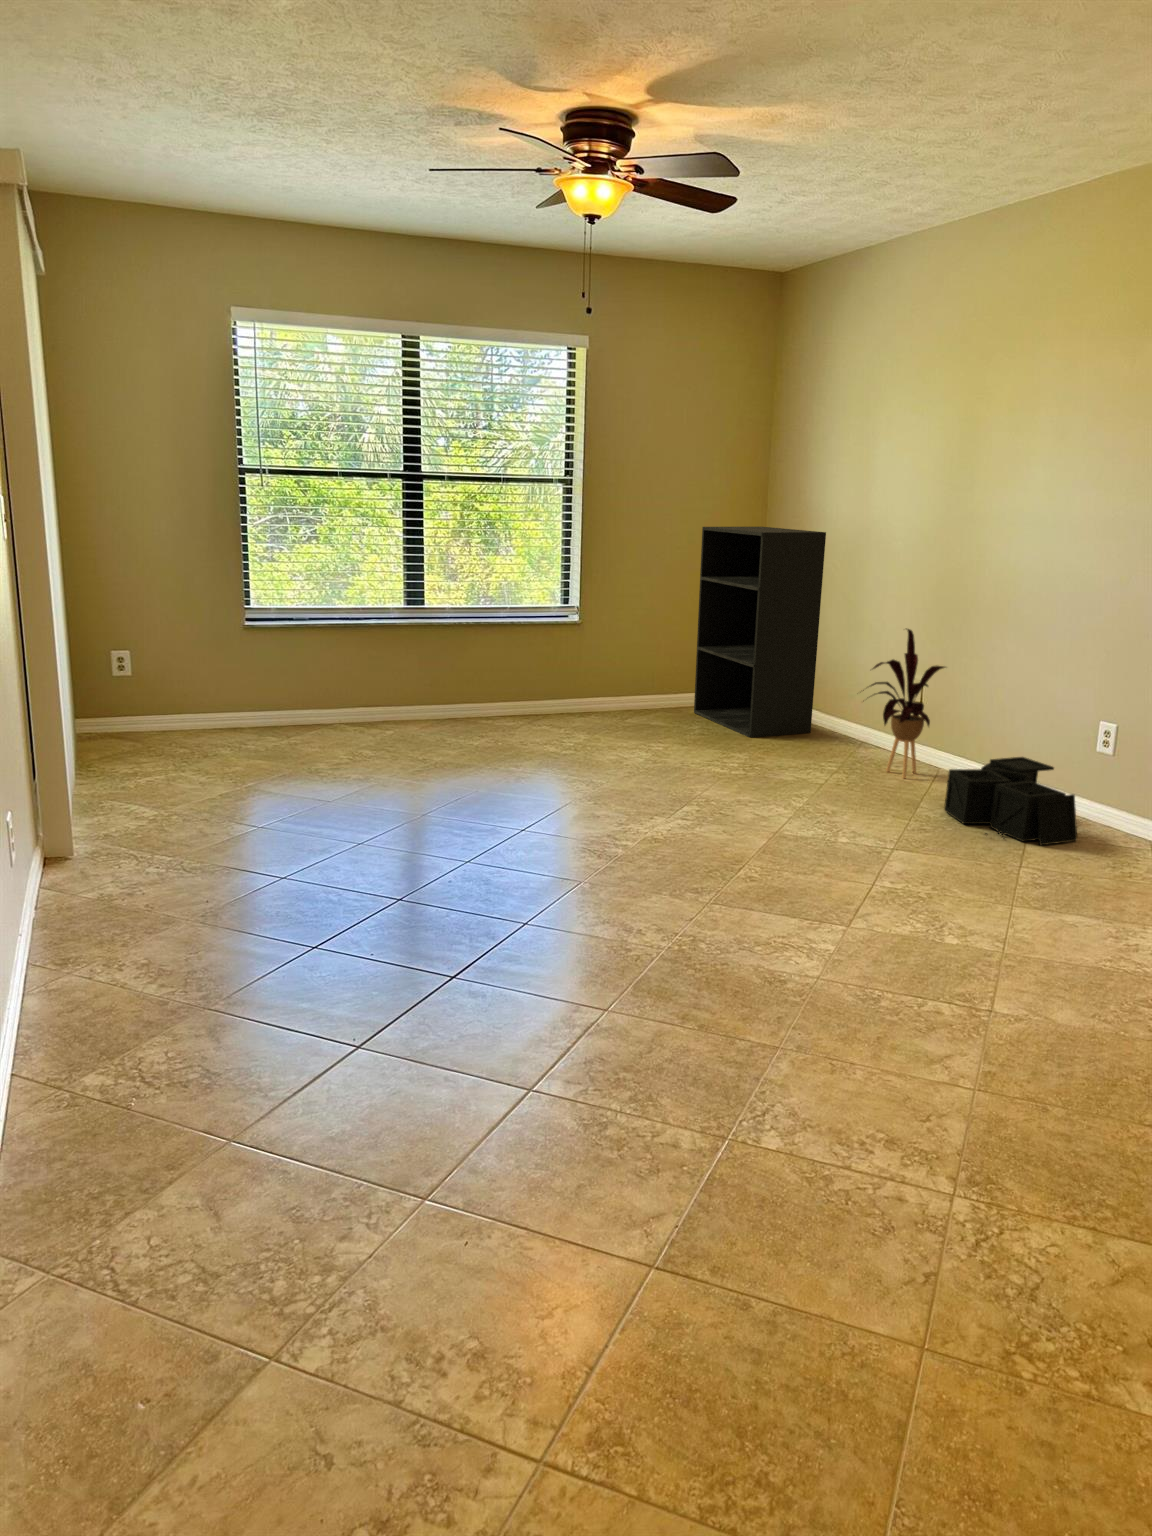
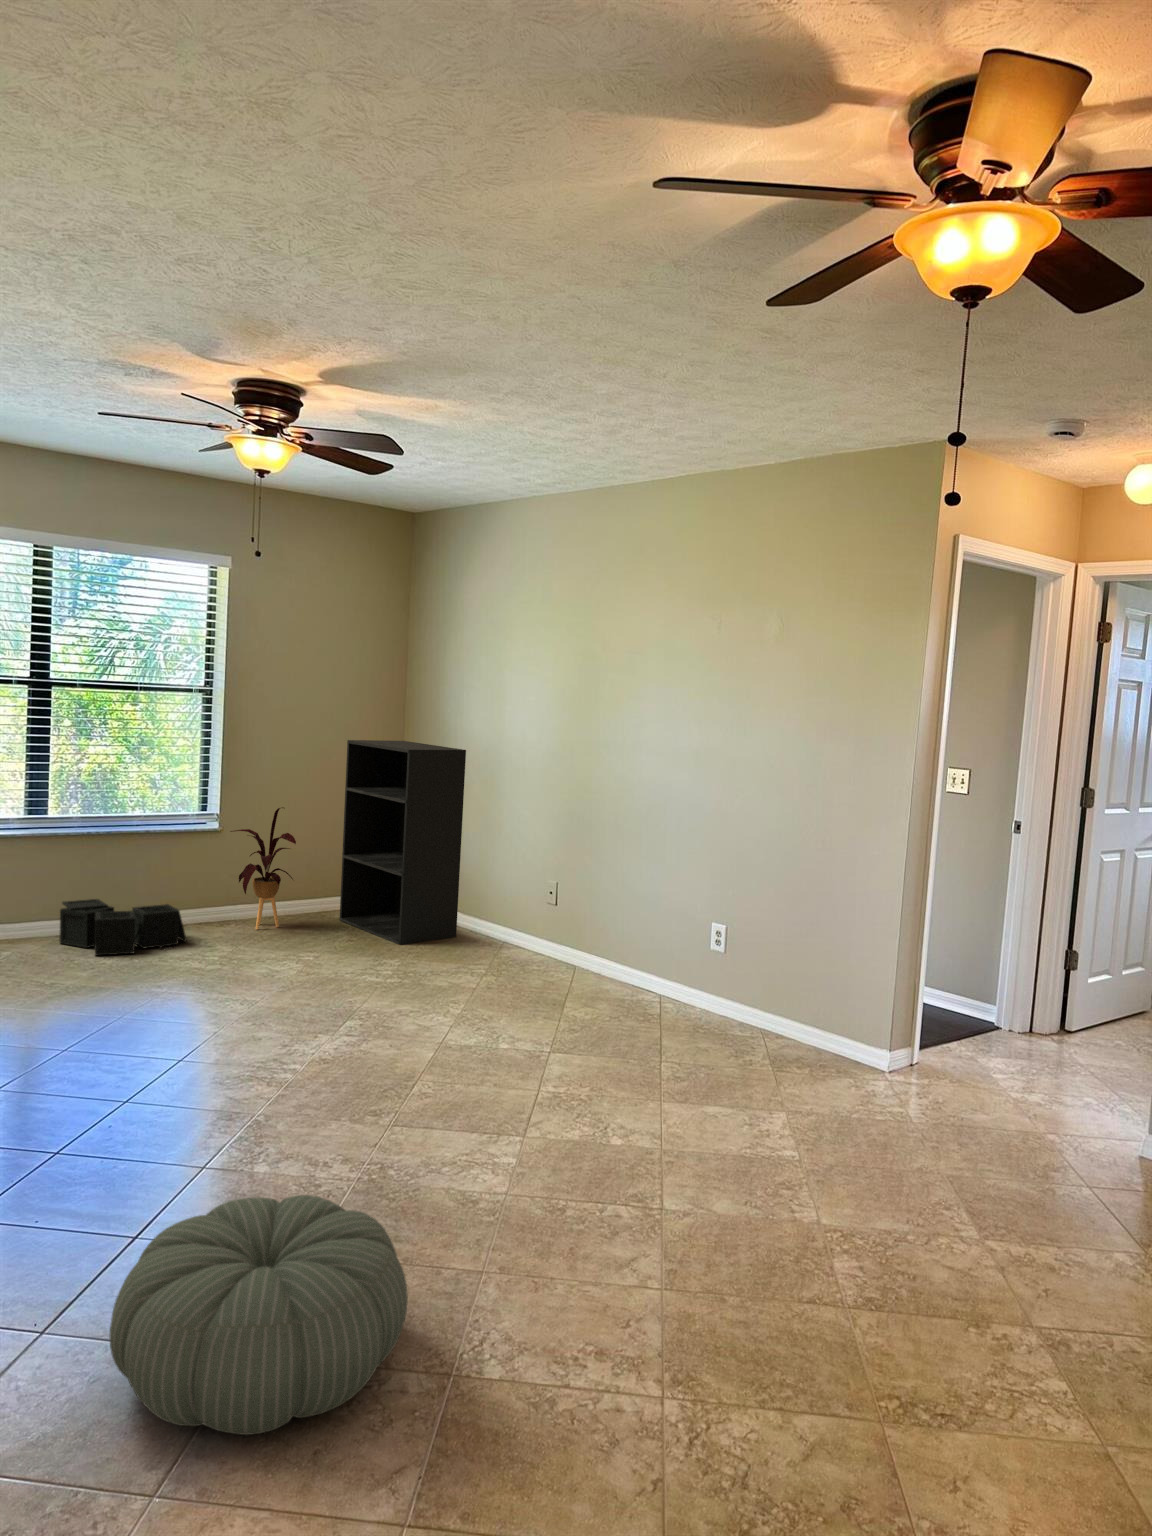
house plant: present [863,629,945,778] -> present [230,807,296,929]
storage bin: present [944,757,1077,845] -> present [60,899,187,955]
pouf: none [418,943,689,1147] -> present [110,1195,408,1435]

